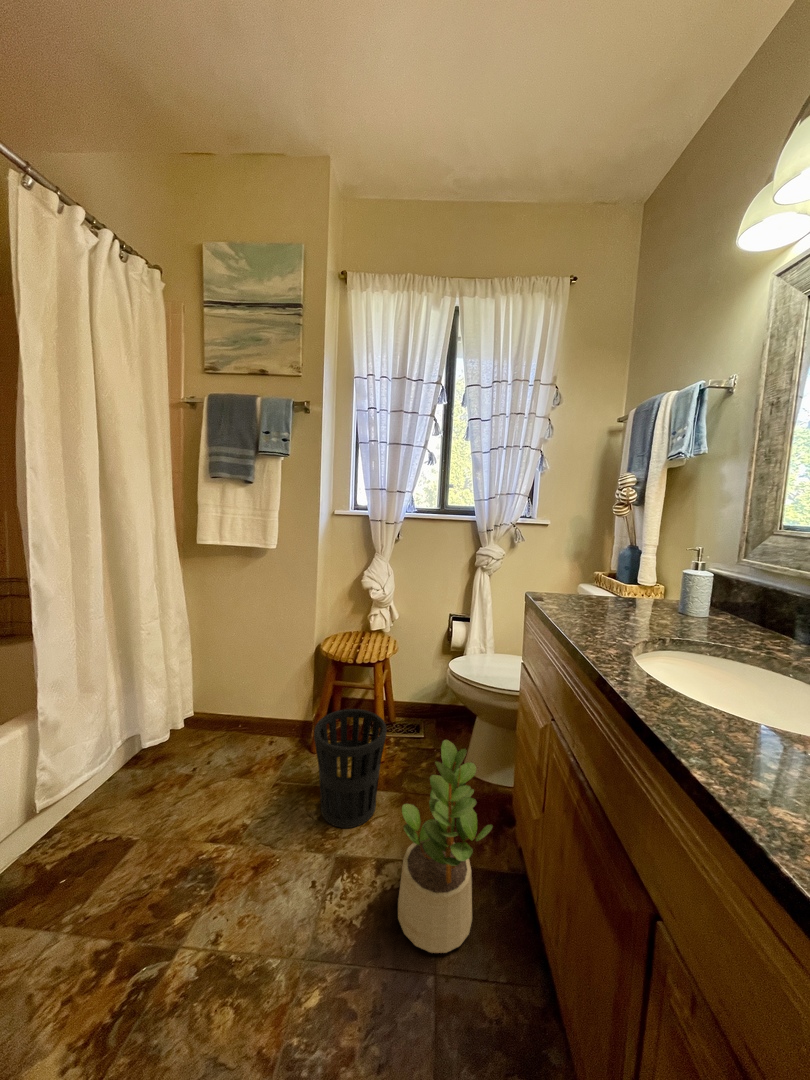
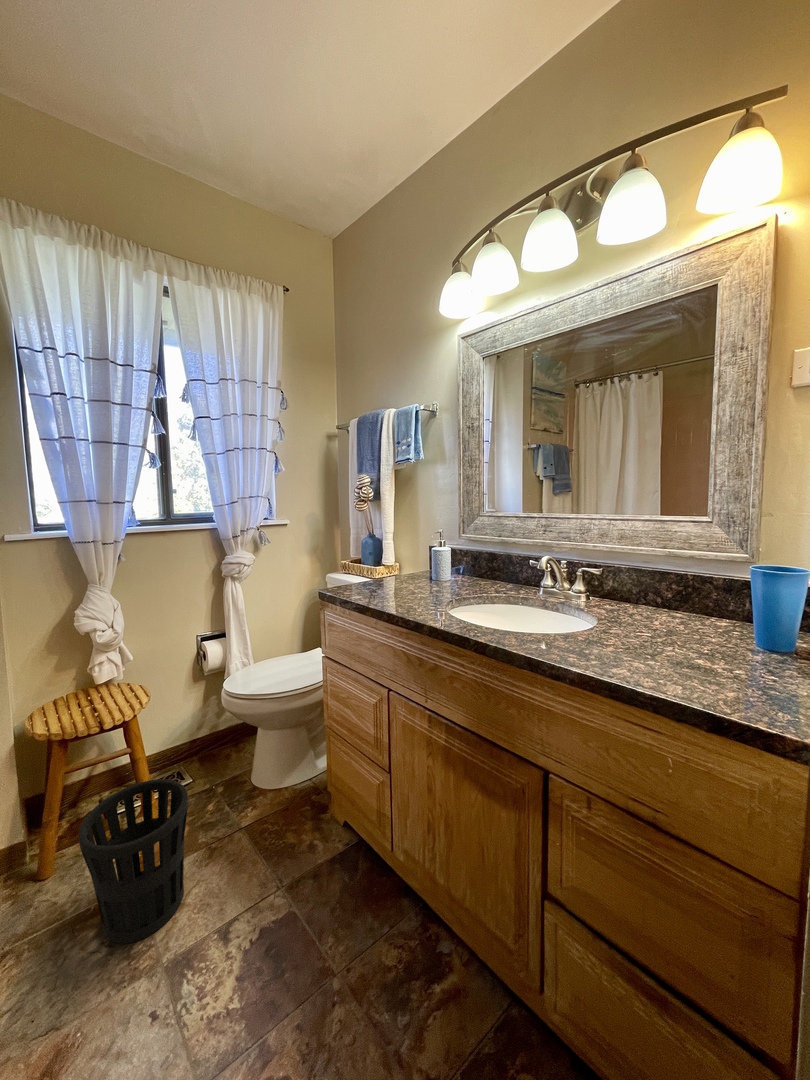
potted plant: present [398,740,493,953] -> none [254,753,352,965]

